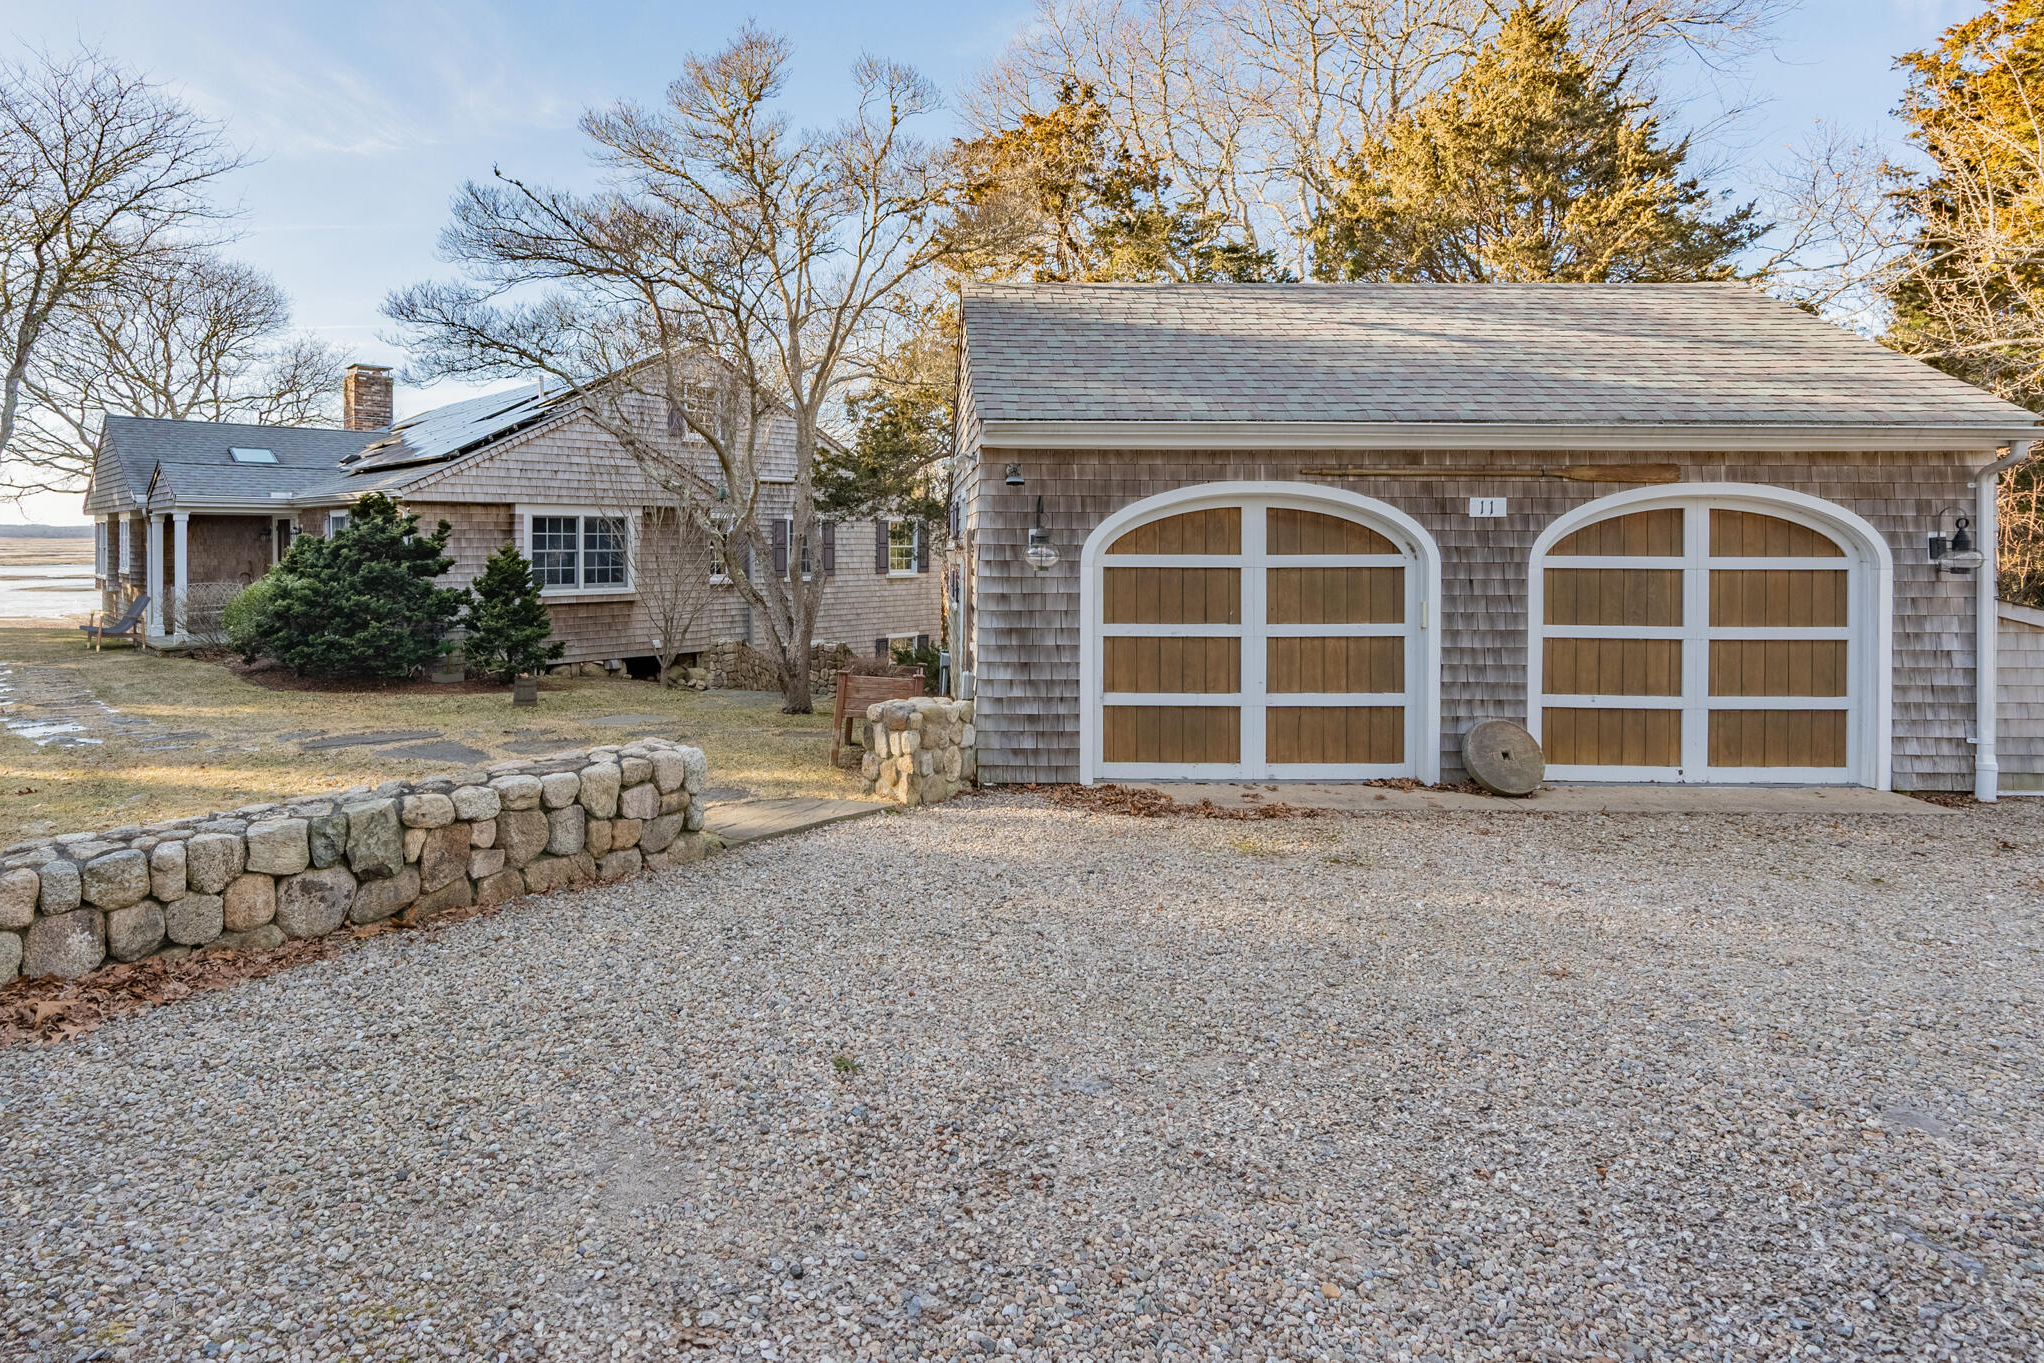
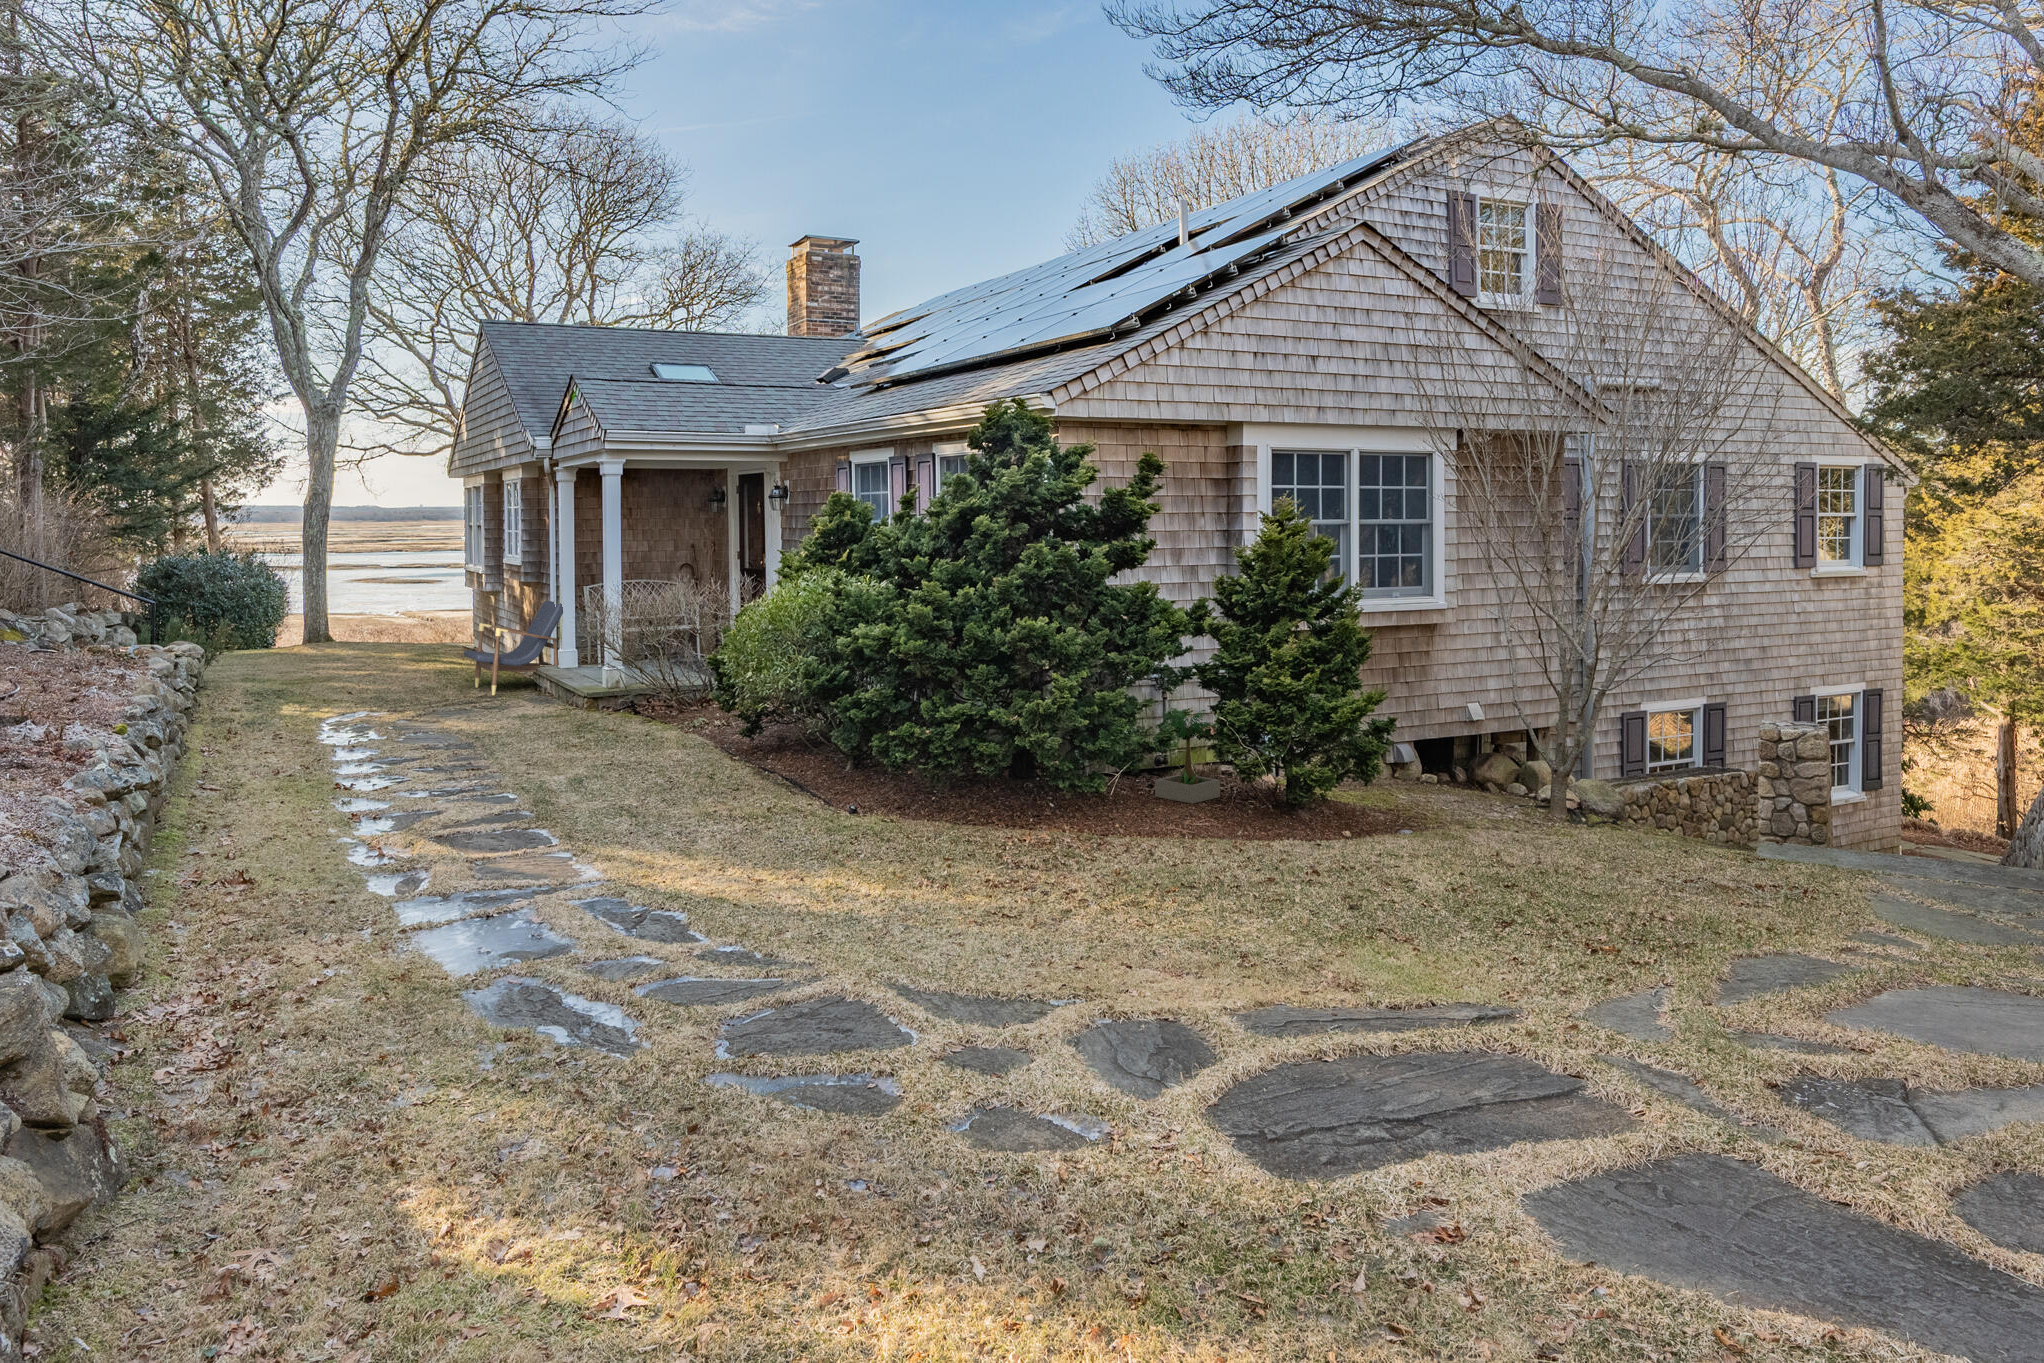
bucket: present [513,666,538,706] -> none [1501,805,1565,911]

